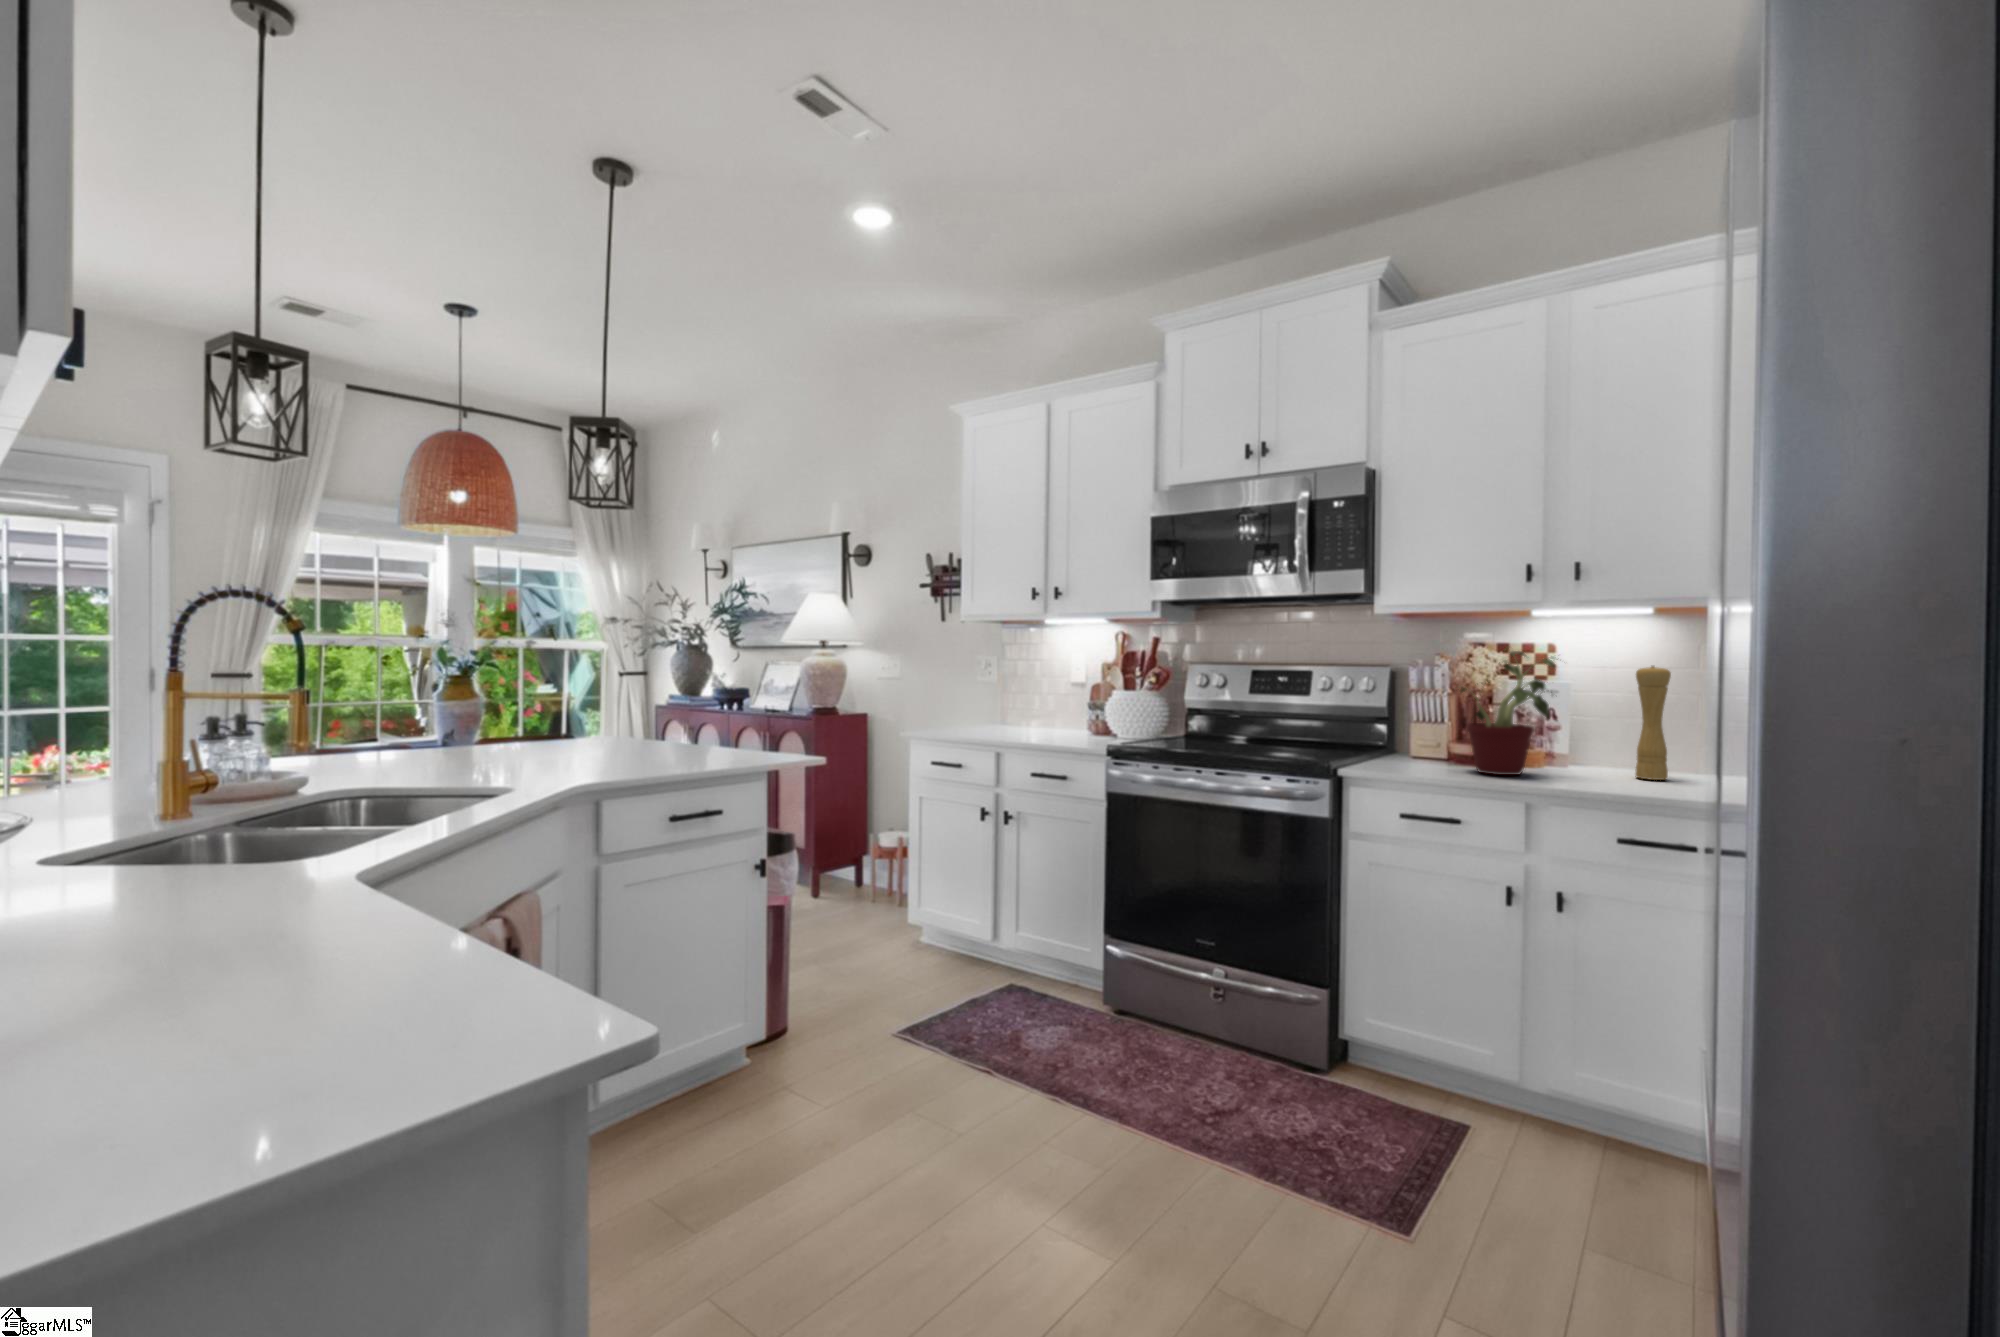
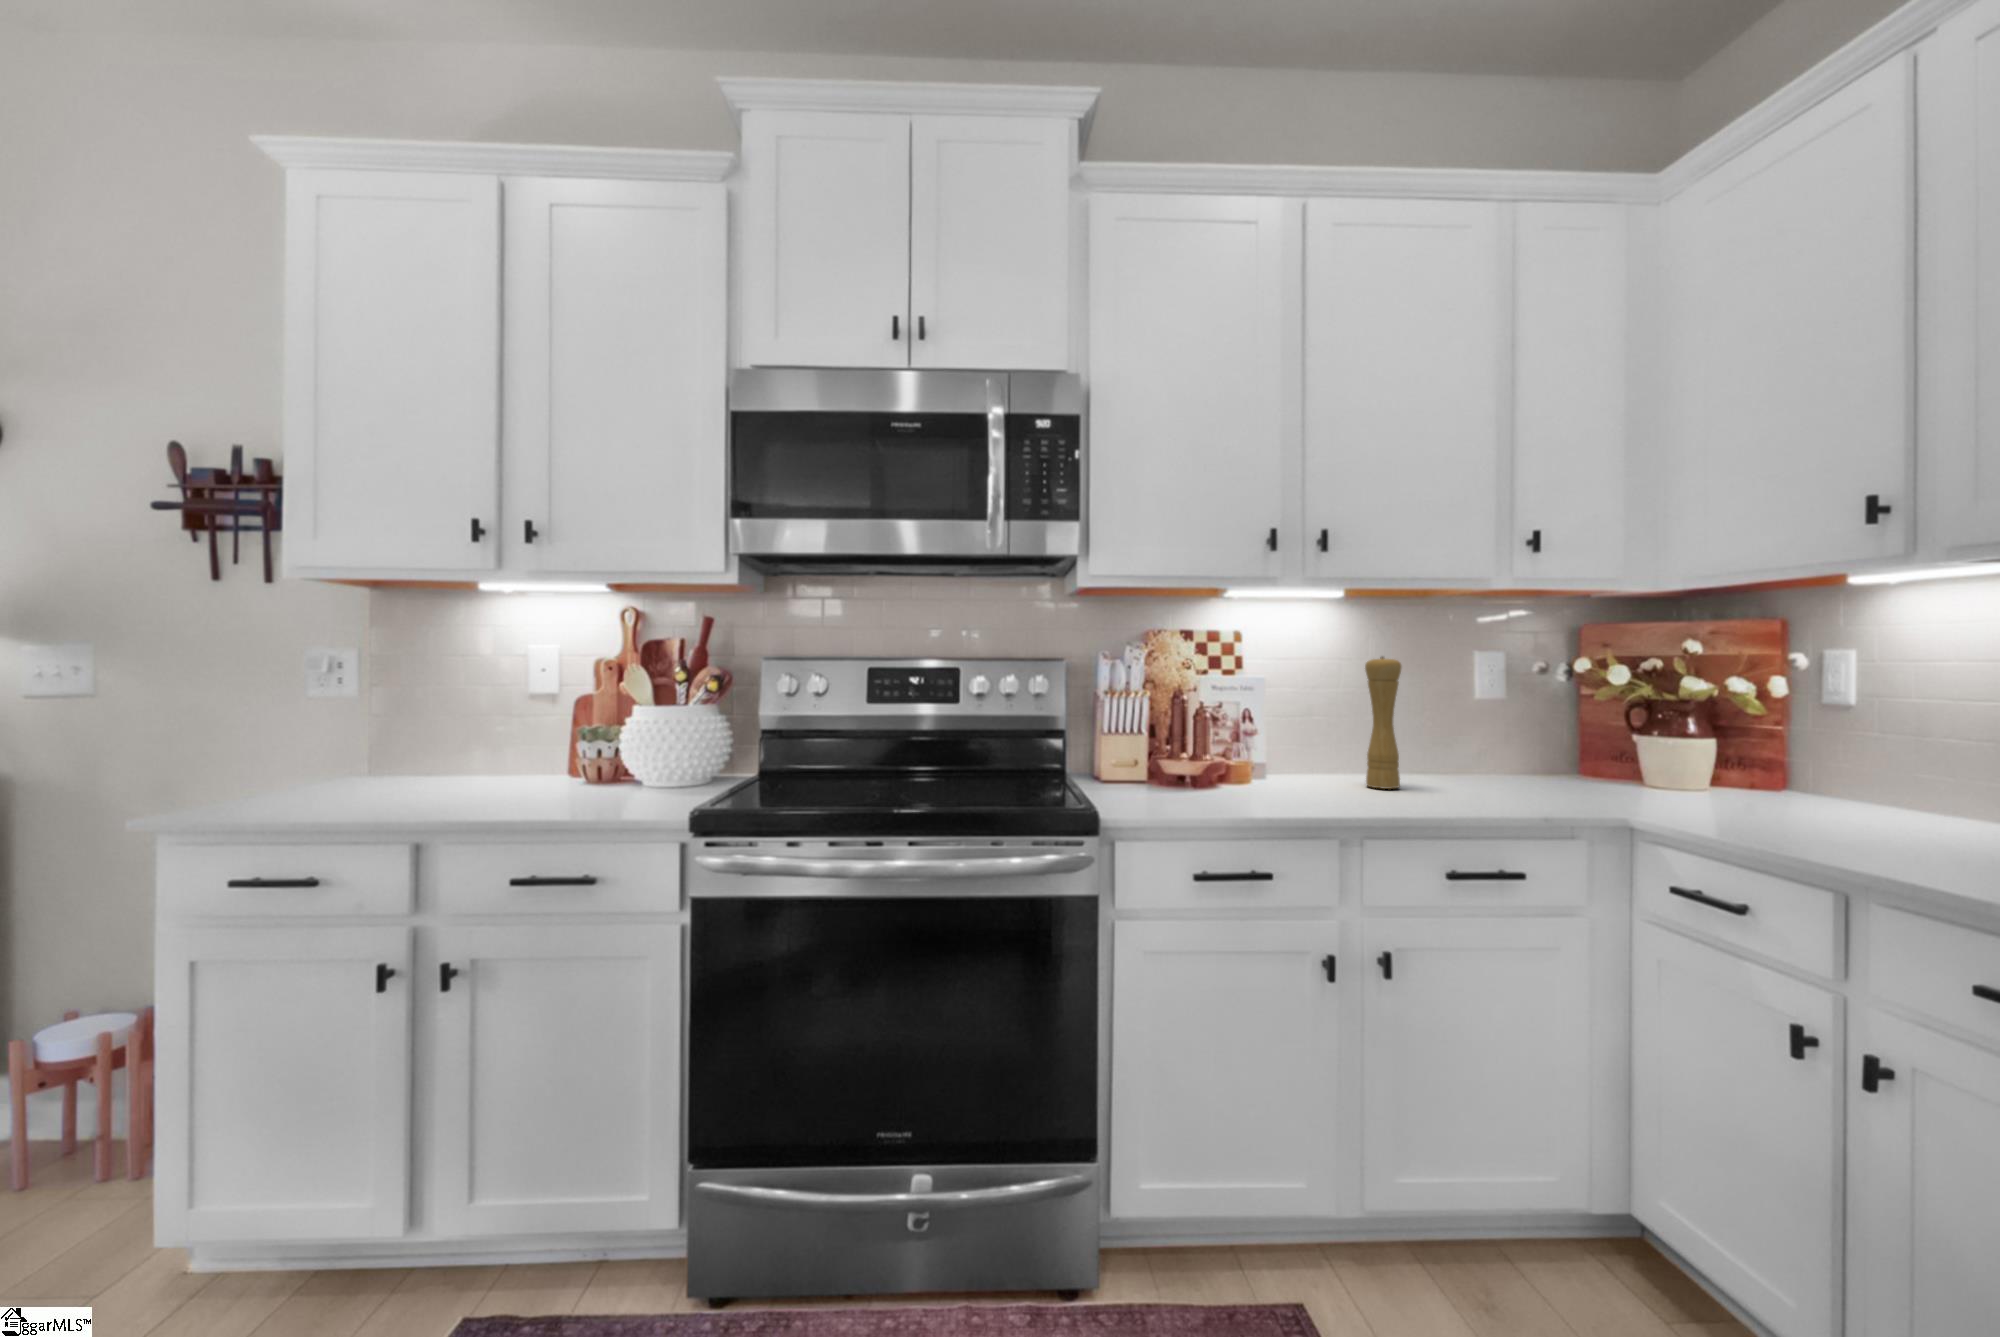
potted plant: present [1459,649,1558,775] -> none [1209,631,1329,801]

